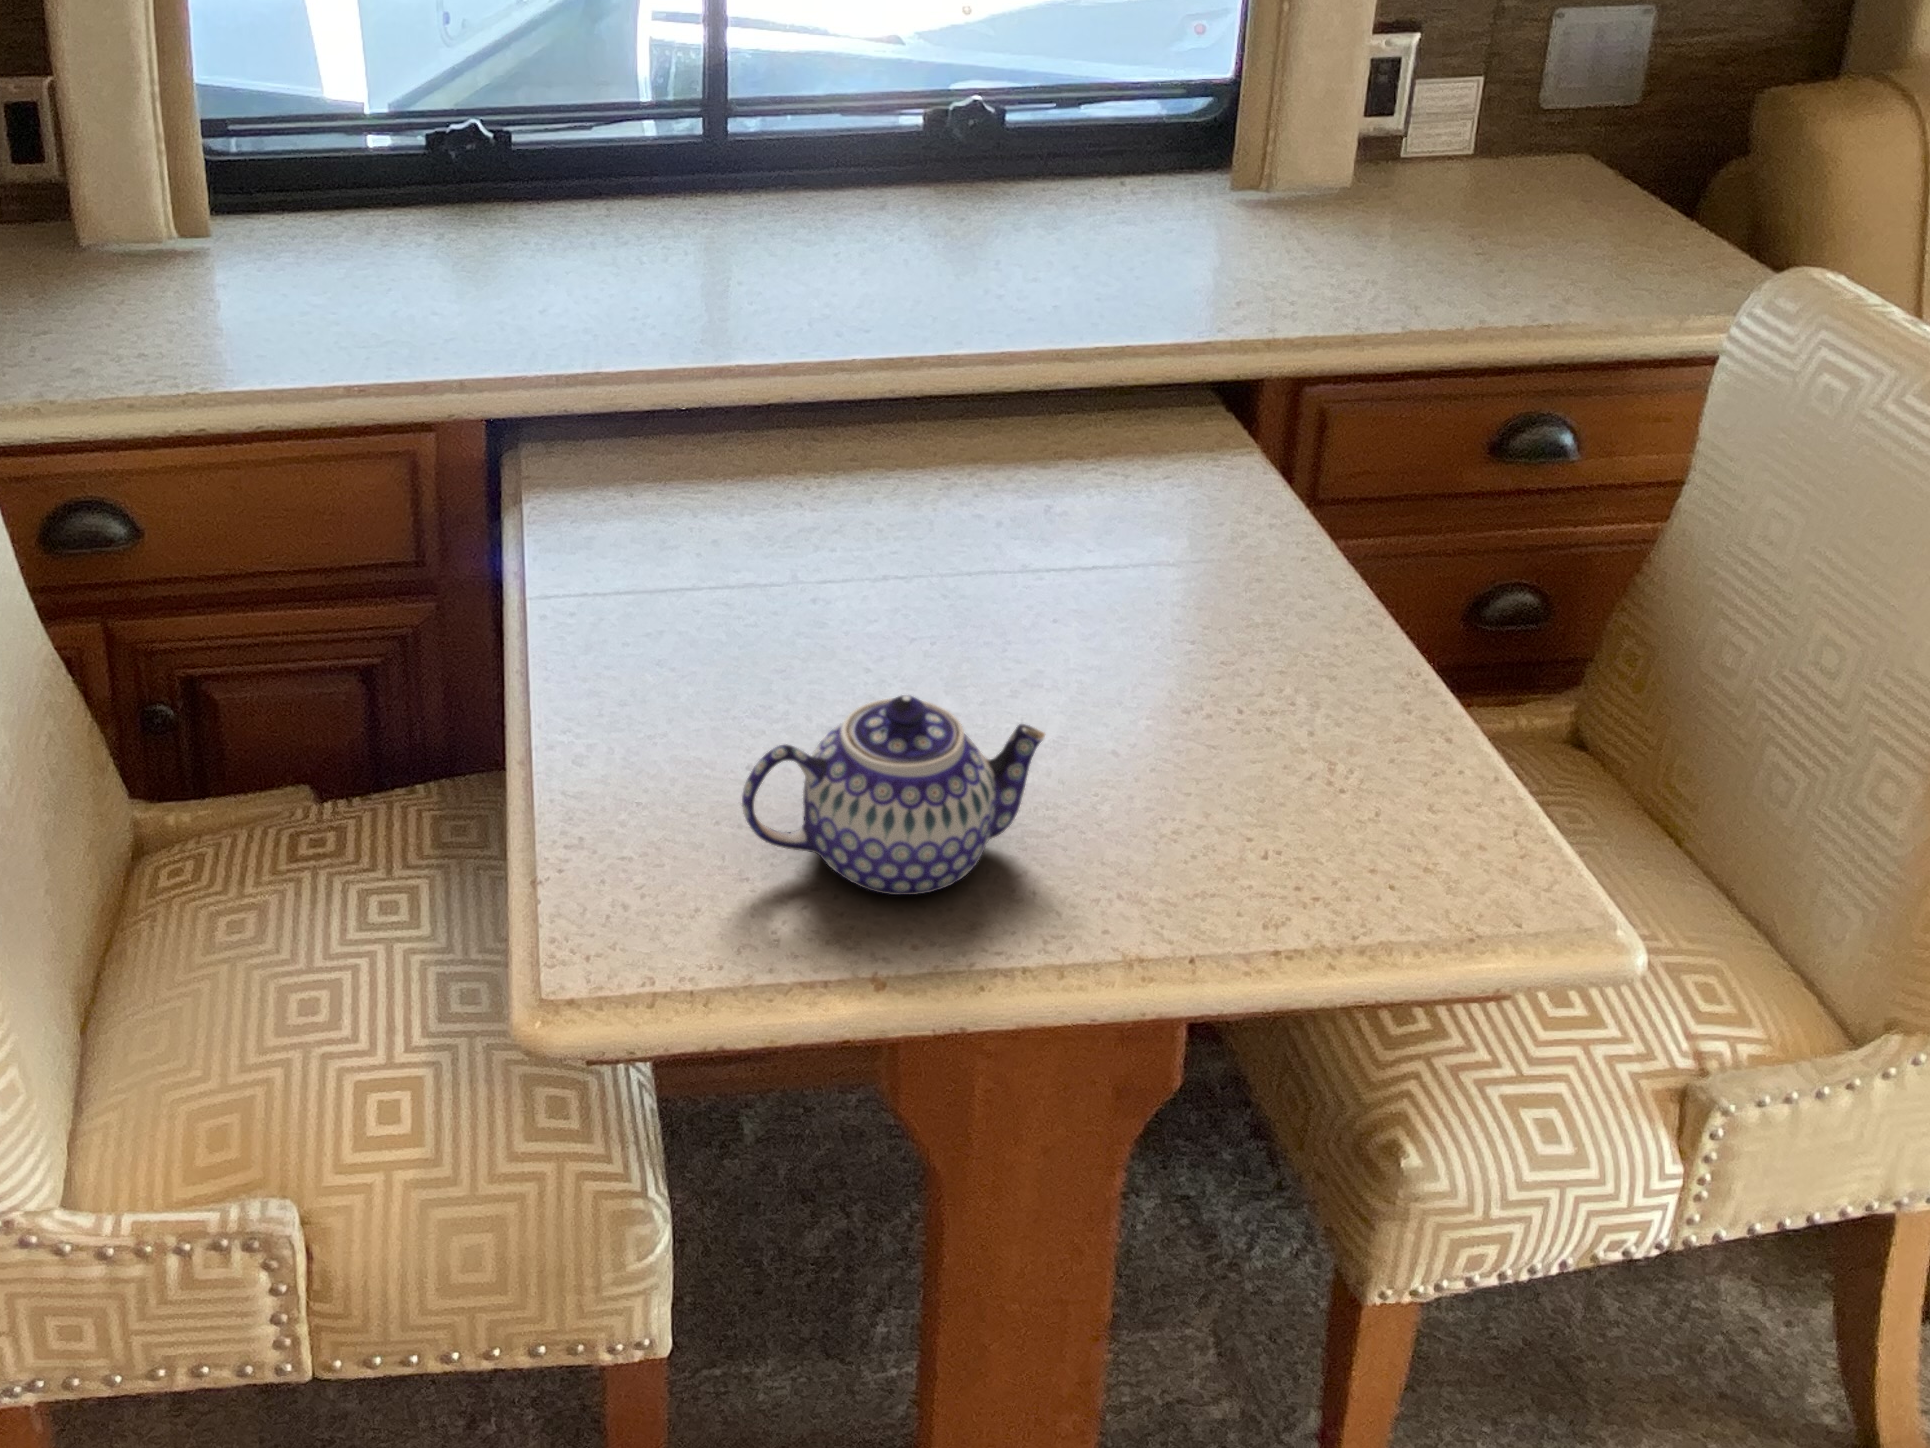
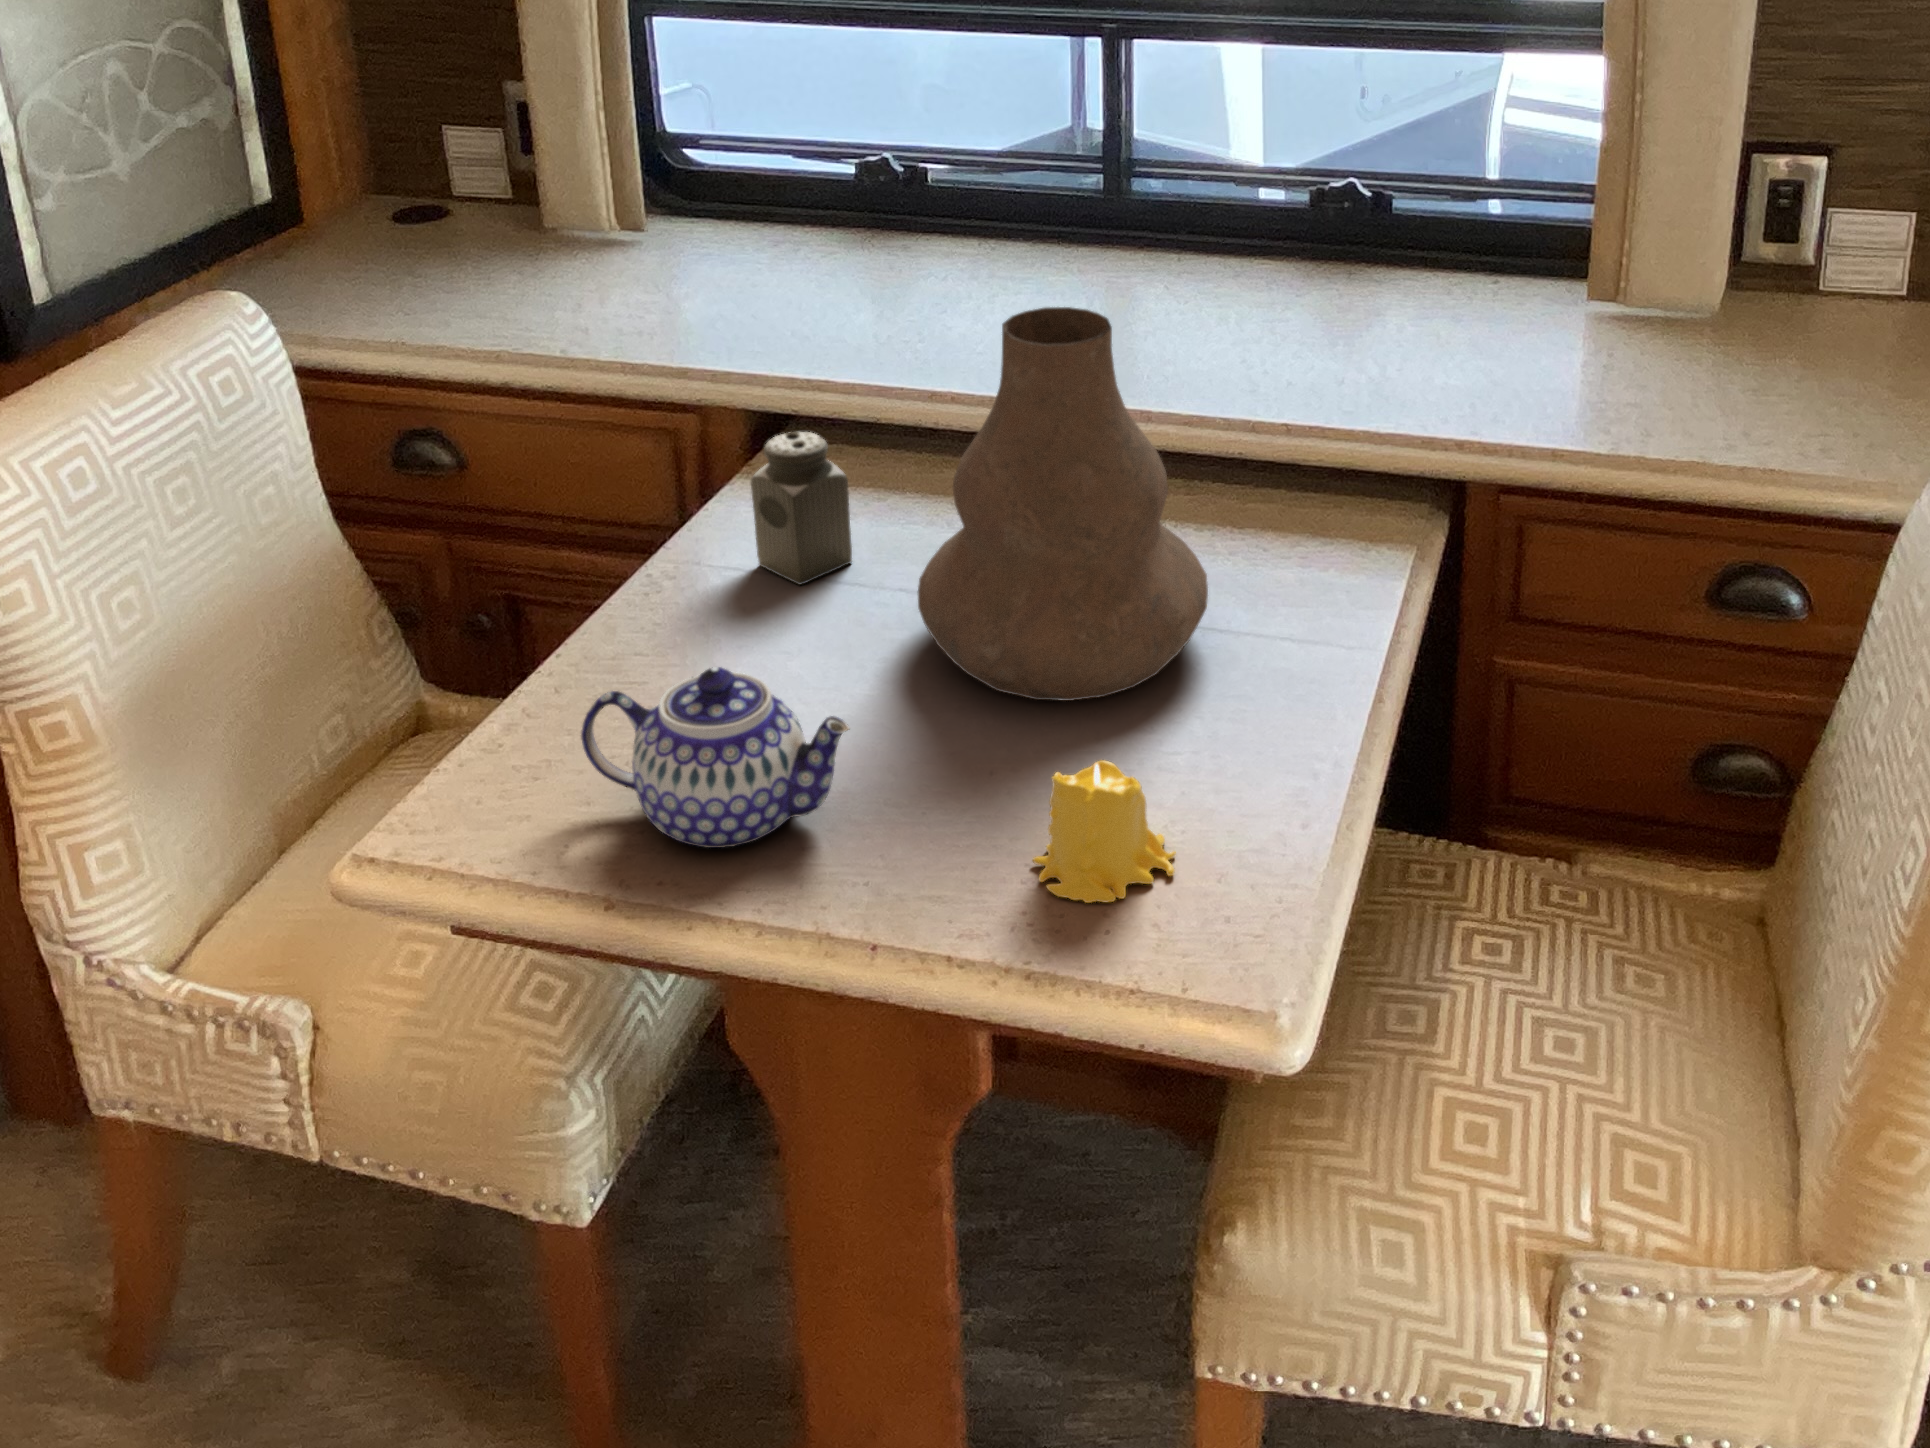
vase: none [893,255,1202,669] -> present [918,307,1208,701]
salt shaker: none [645,429,745,596] -> present [751,432,852,585]
candle: none [1241,711,1383,860] -> present [1033,760,1176,903]

